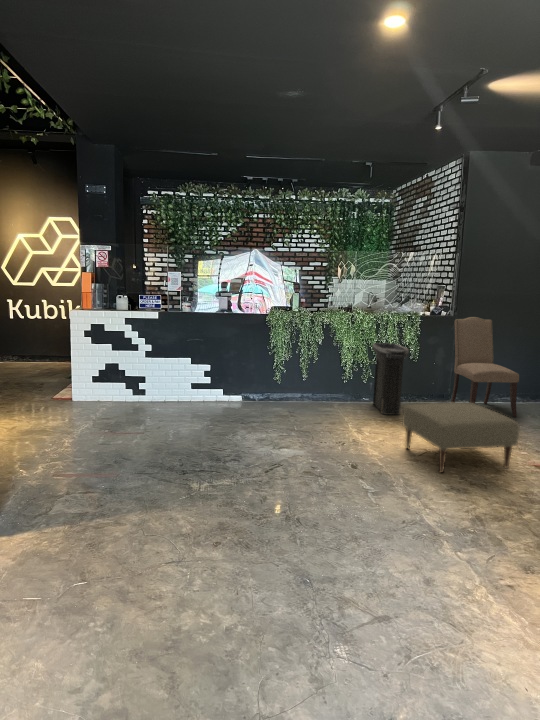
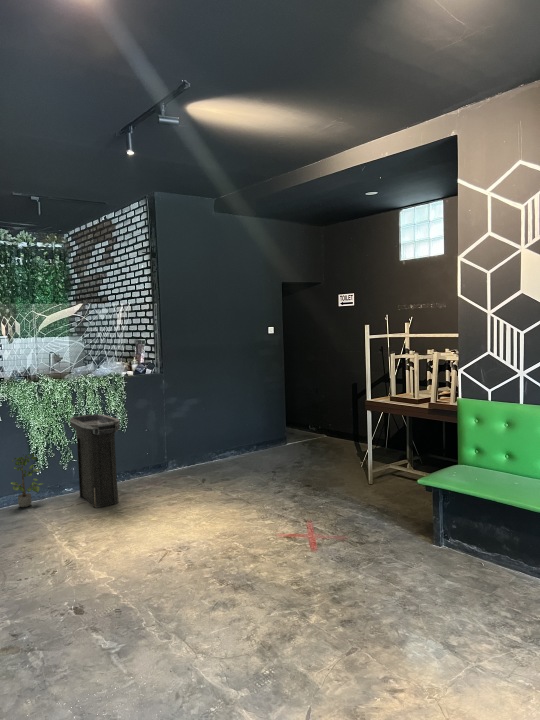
chair: present [451,317,519,417] -> none [162,372,241,485]
potted plant: none [327,364,350,403] -> present [11,454,43,507]
ottoman: present [402,403,519,473] -> none [131,474,267,575]

